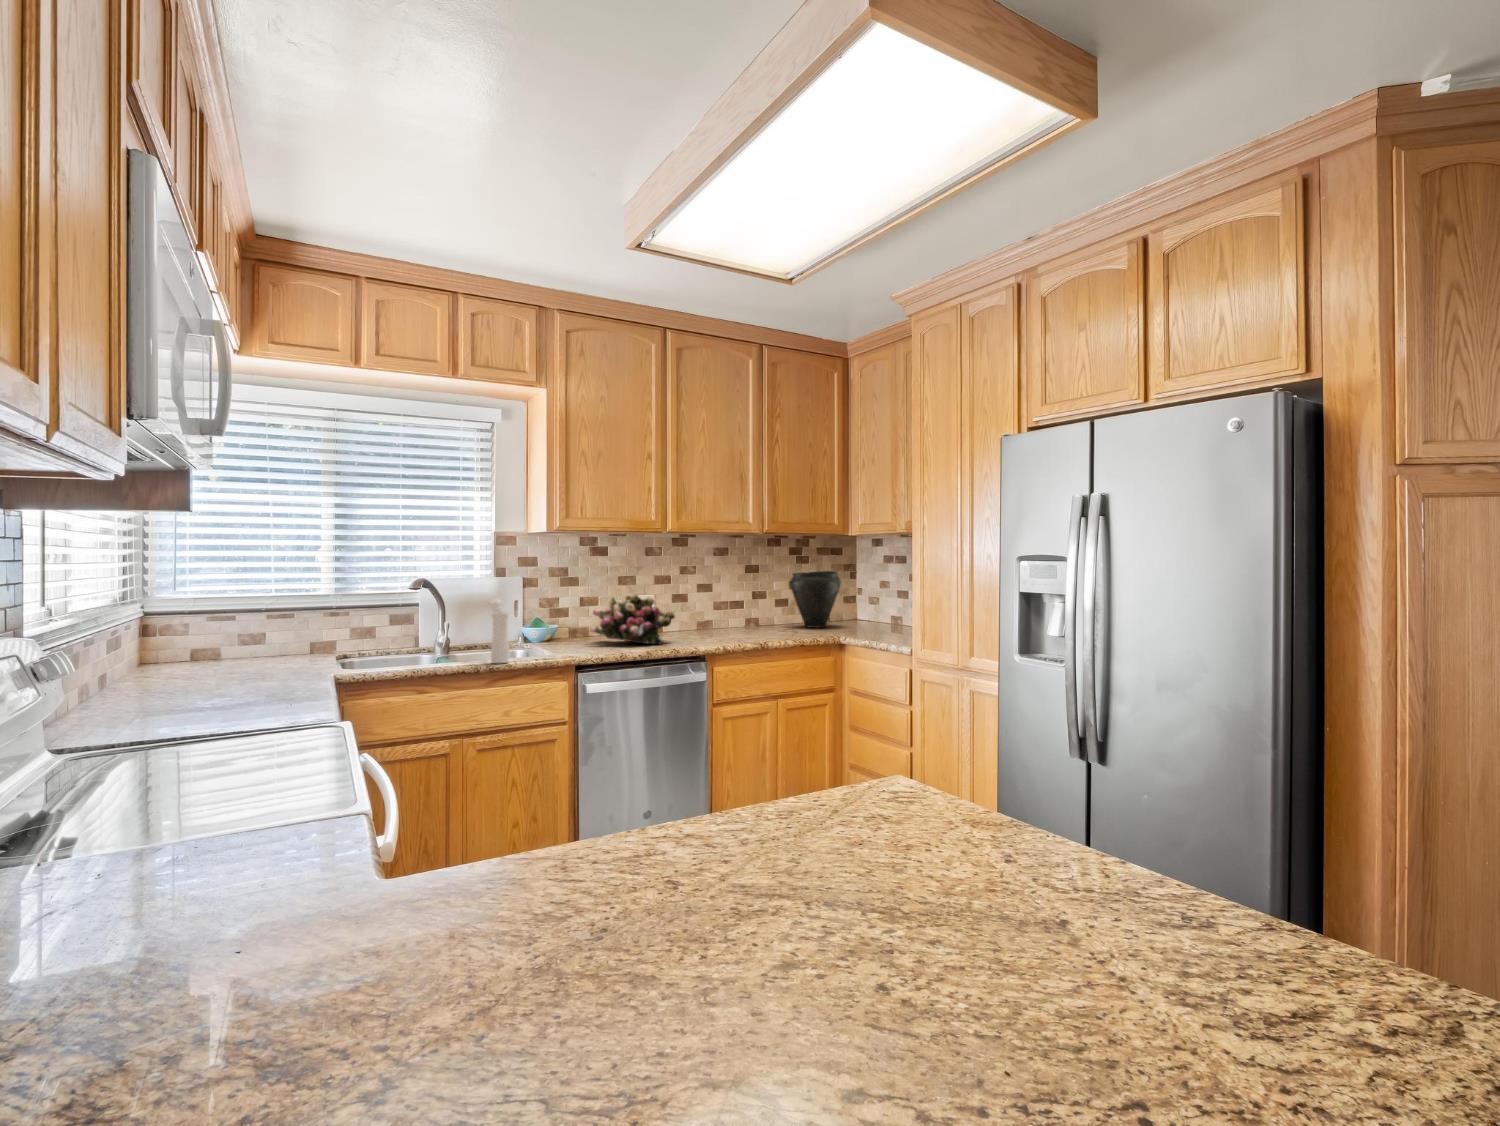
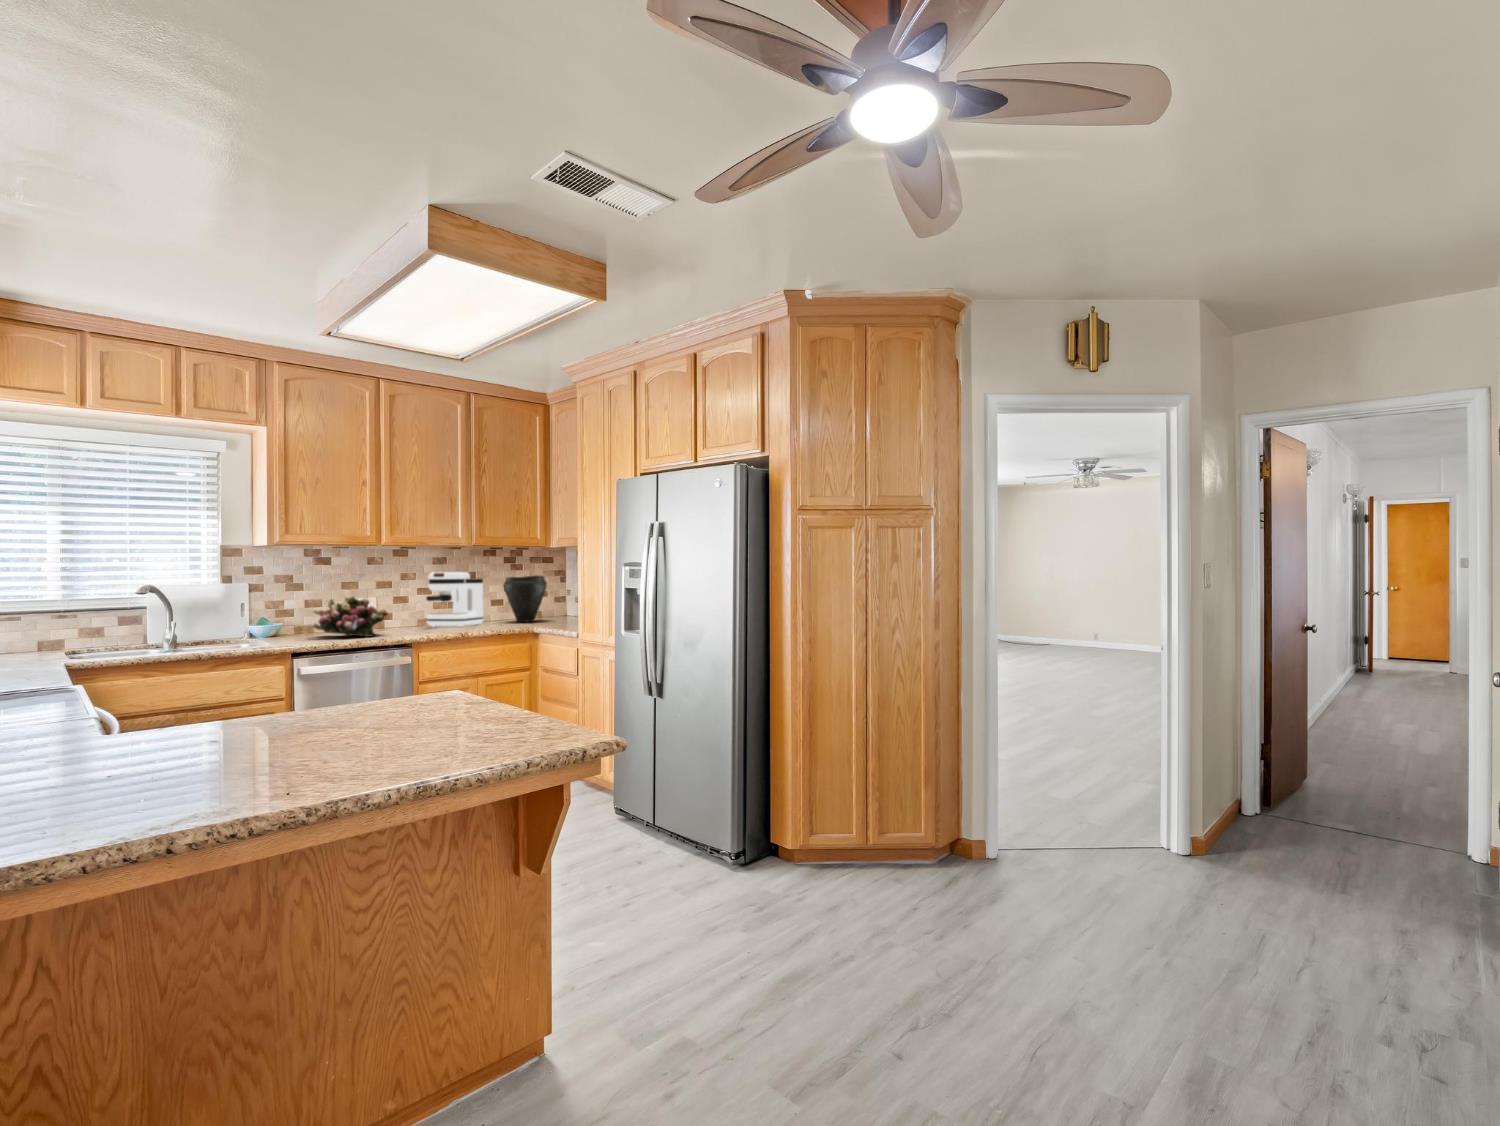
coffee maker: none [708,566,770,633] -> present [426,572,483,627]
pepper mill: present [489,599,509,663] -> none [210,601,228,652]

